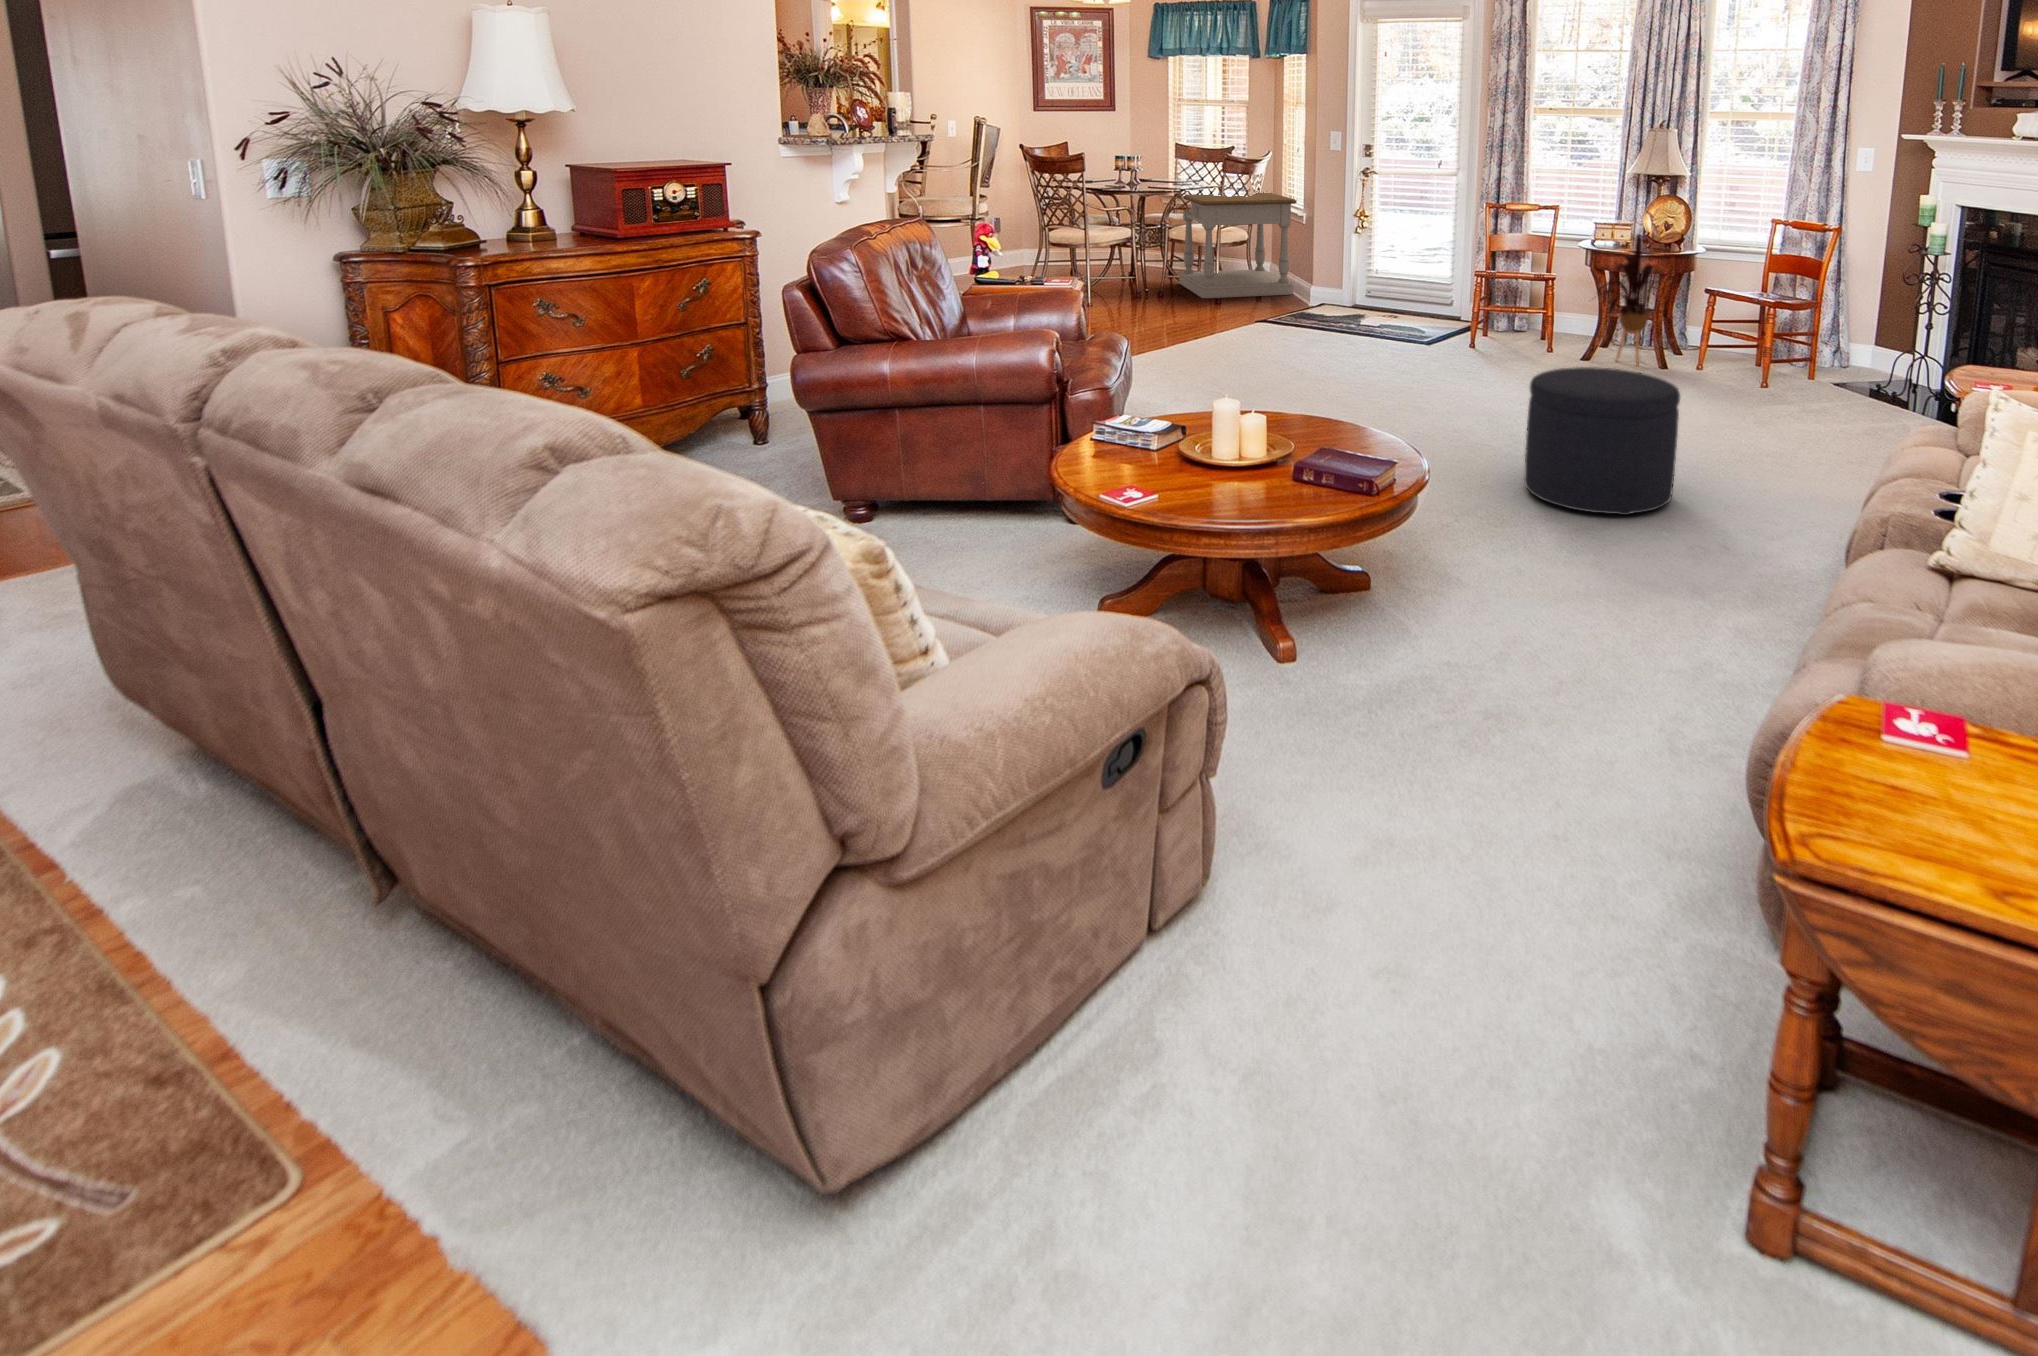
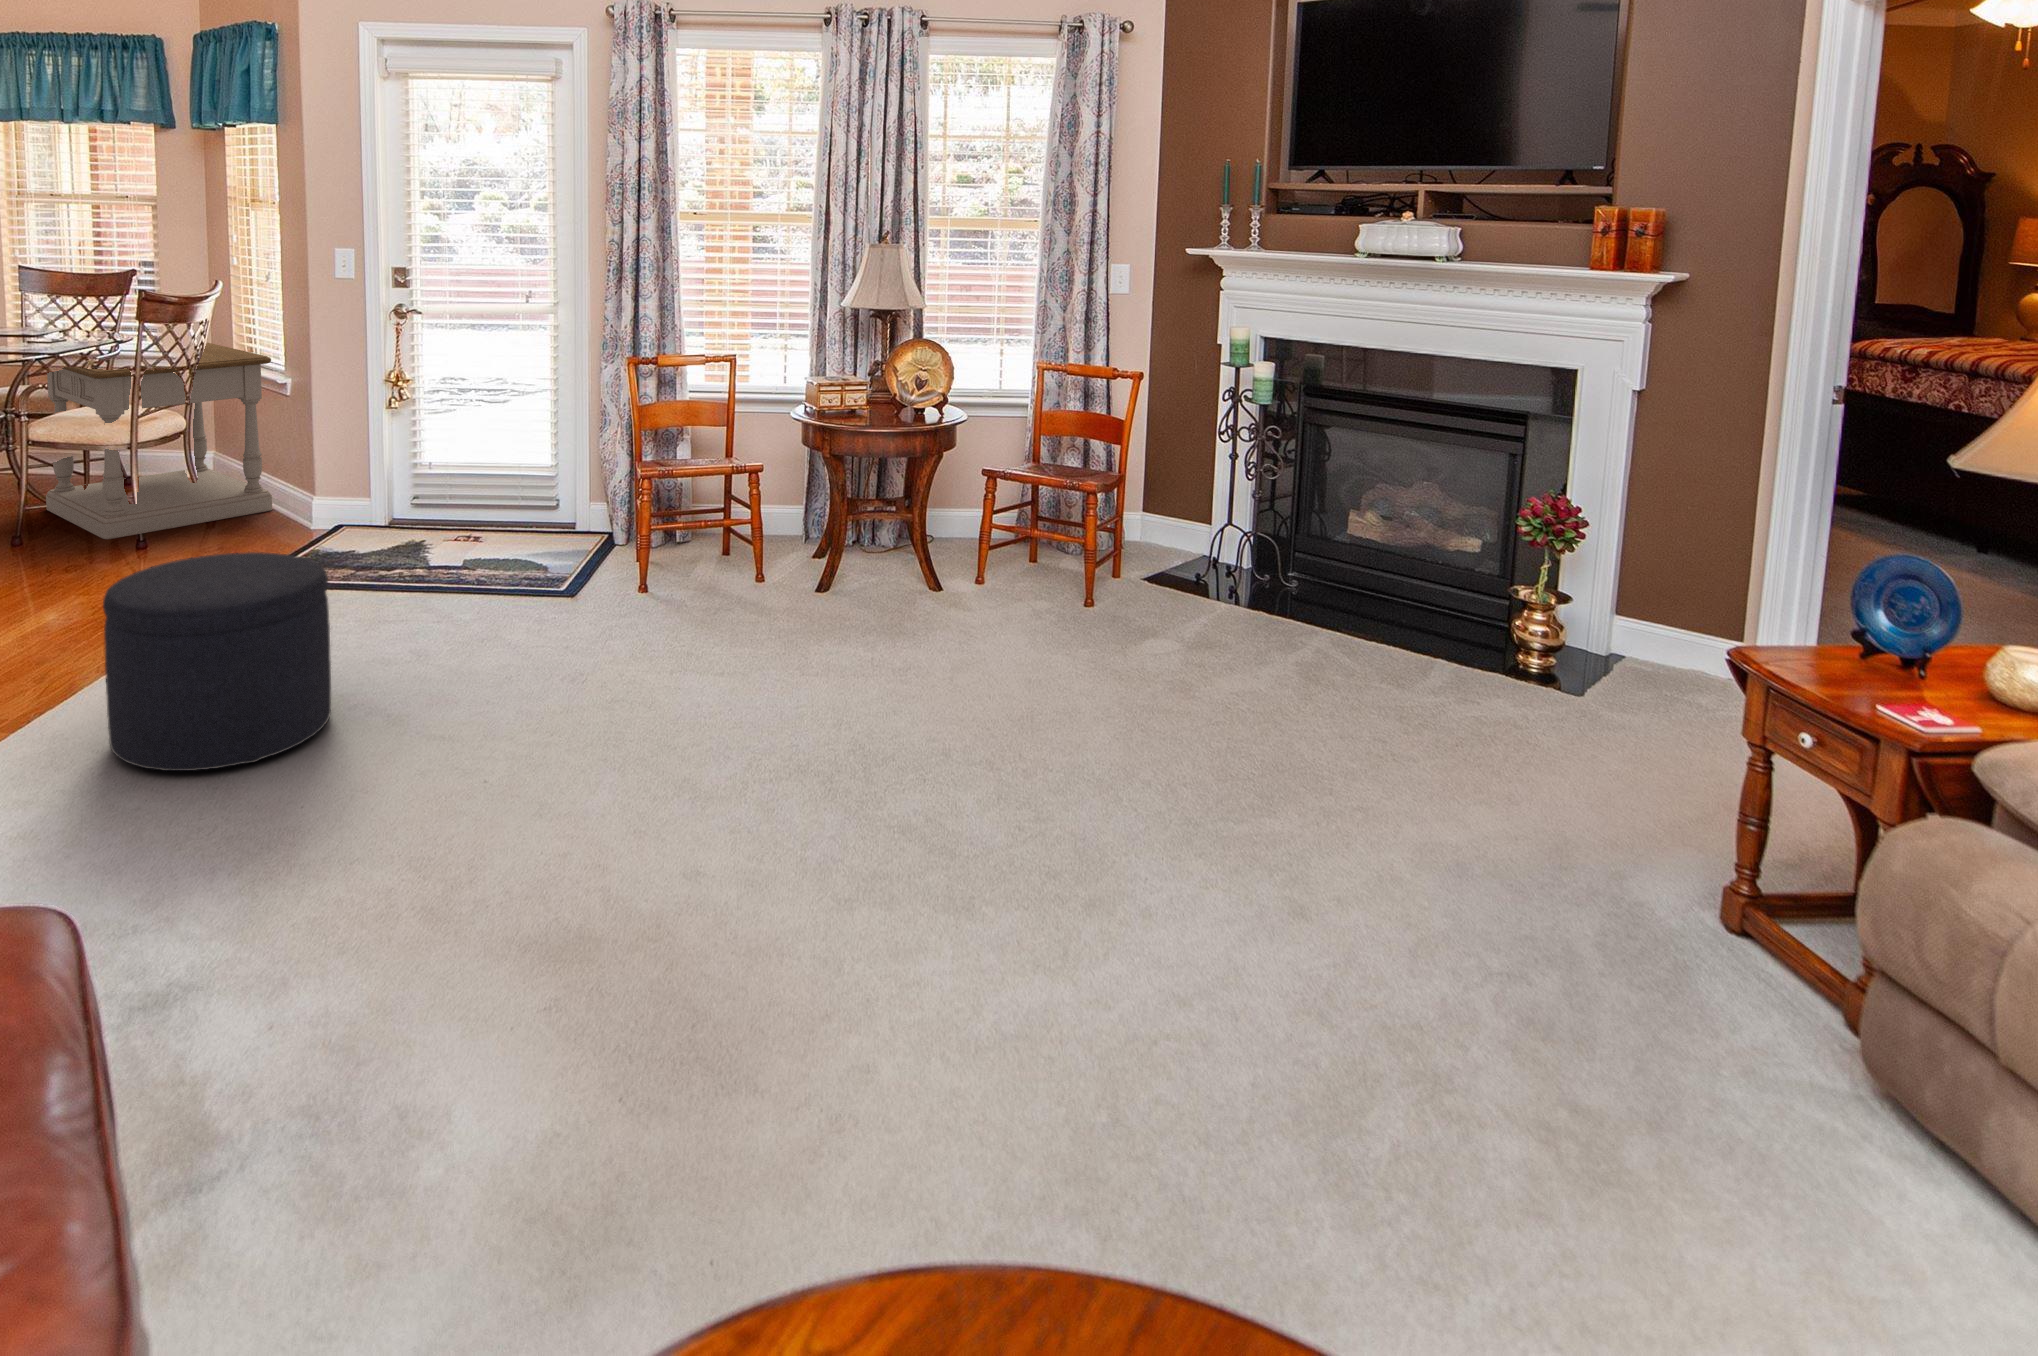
house plant: present [1601,234,1654,364] -> none [812,397,915,588]
ottoman: present [1524,367,1680,515] -> present [103,552,331,771]

